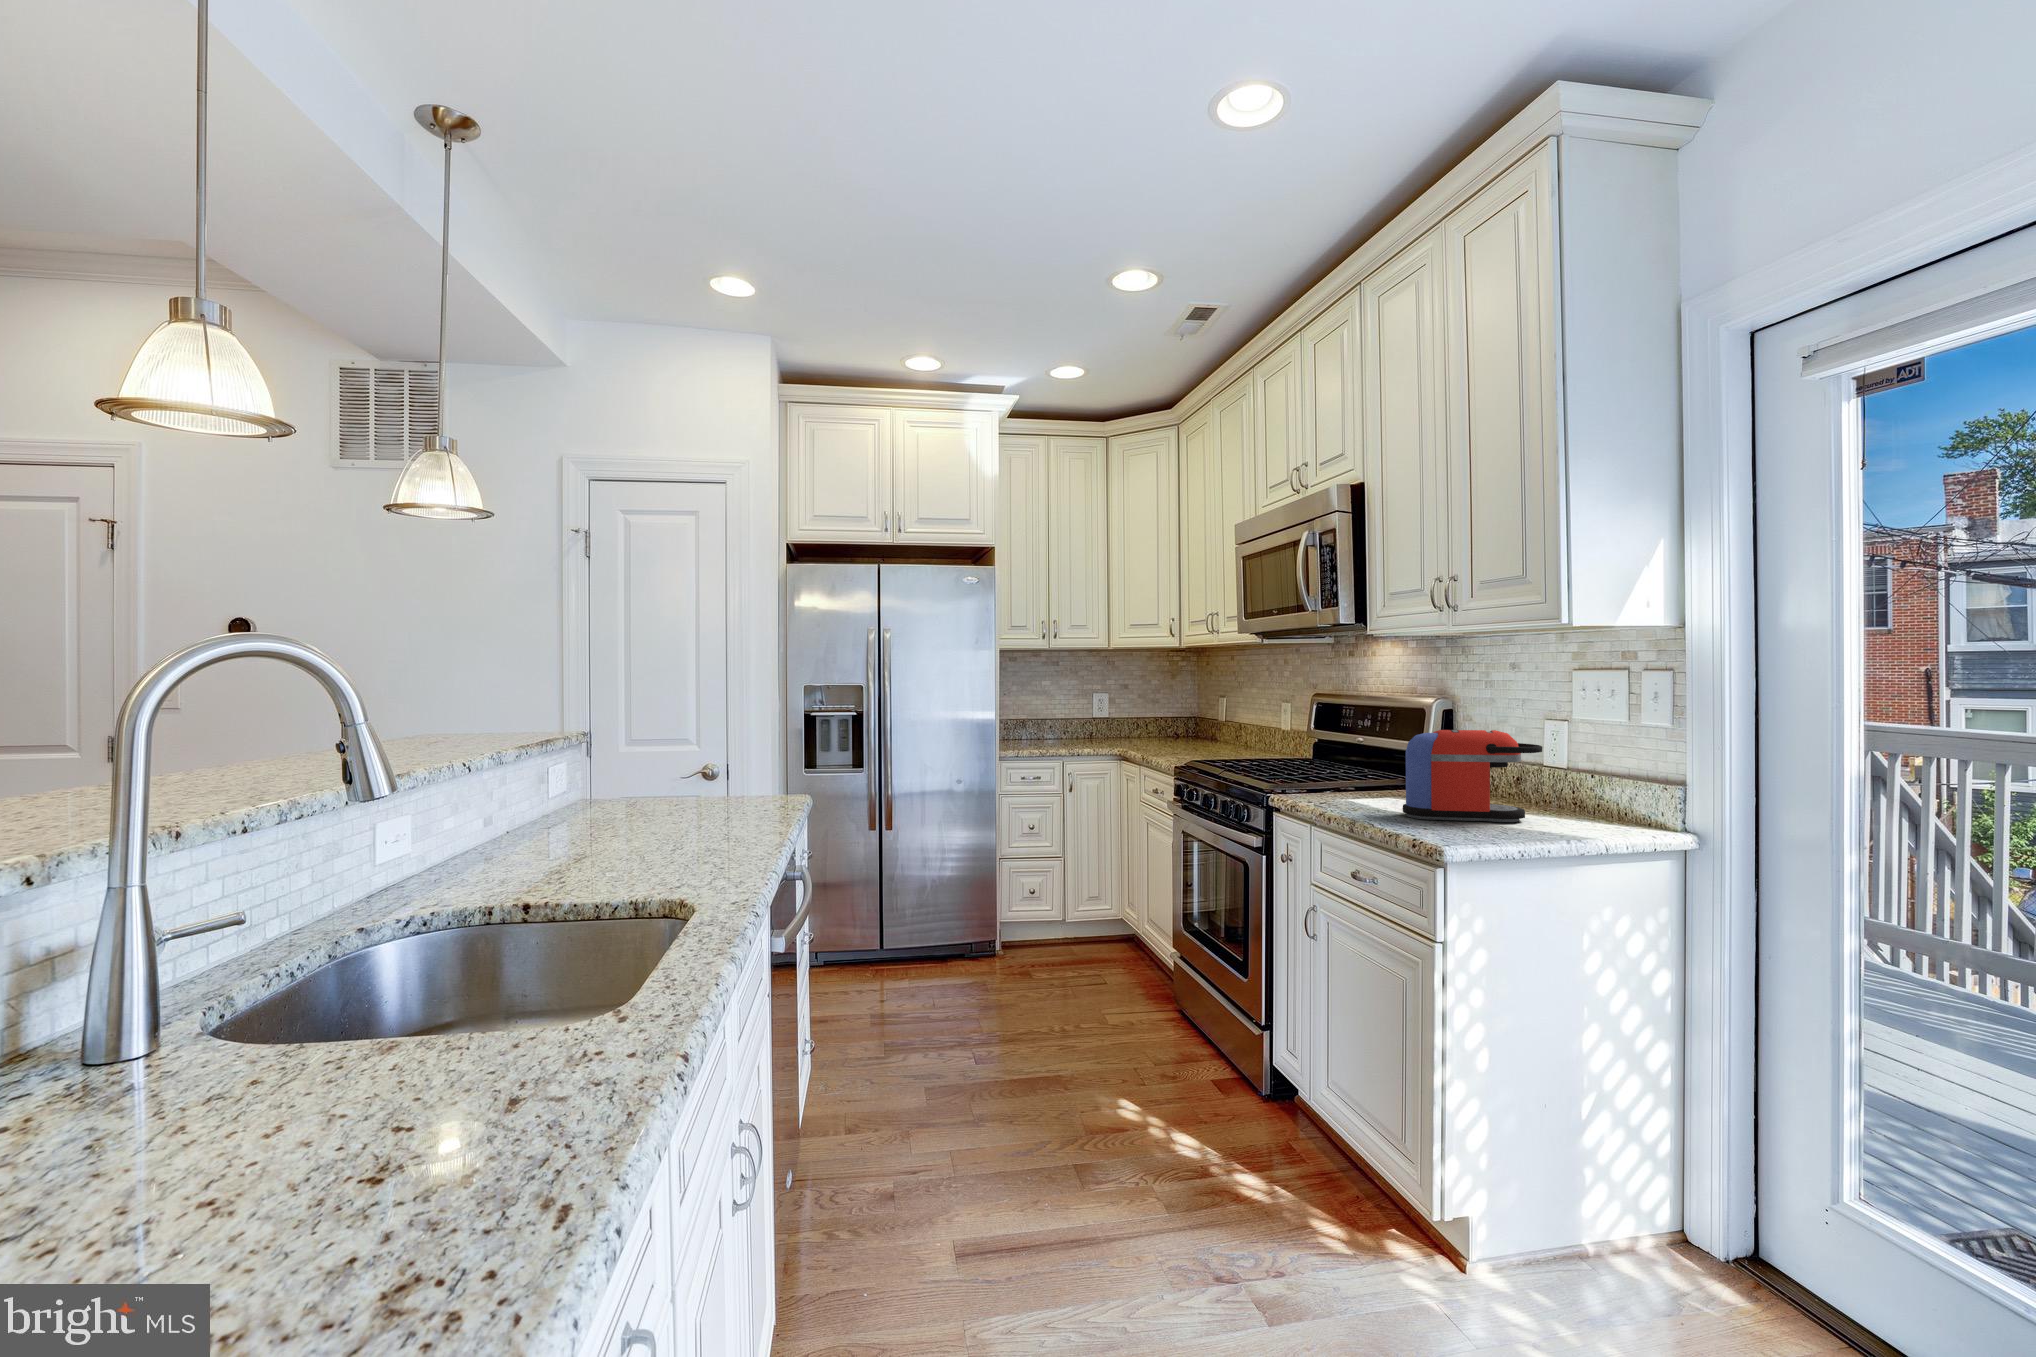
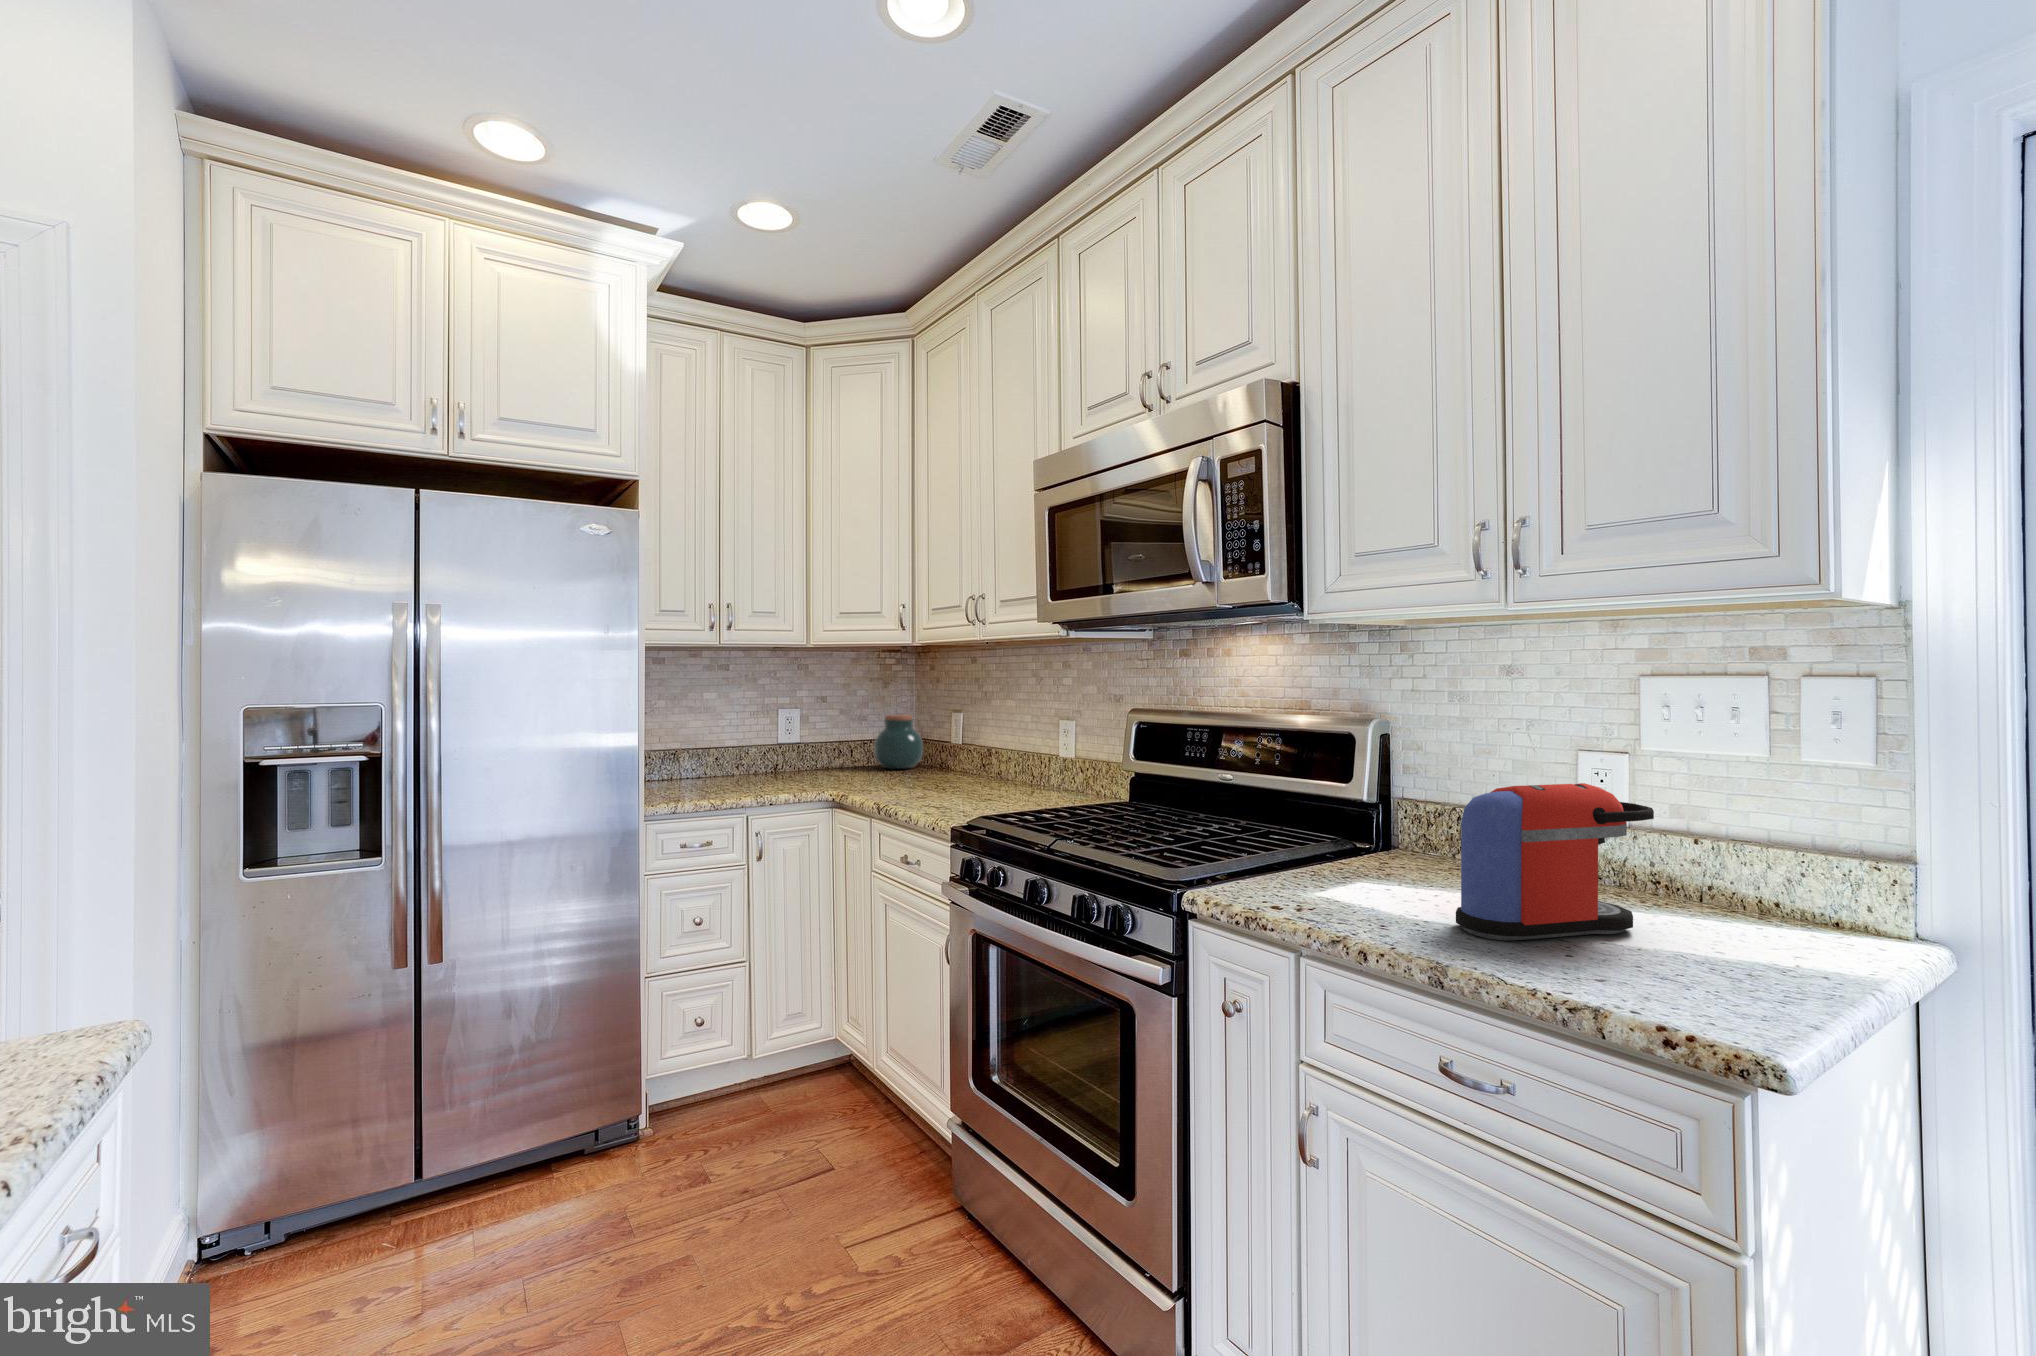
jar: none [1159,699,1195,739] -> present [874,715,923,769]

